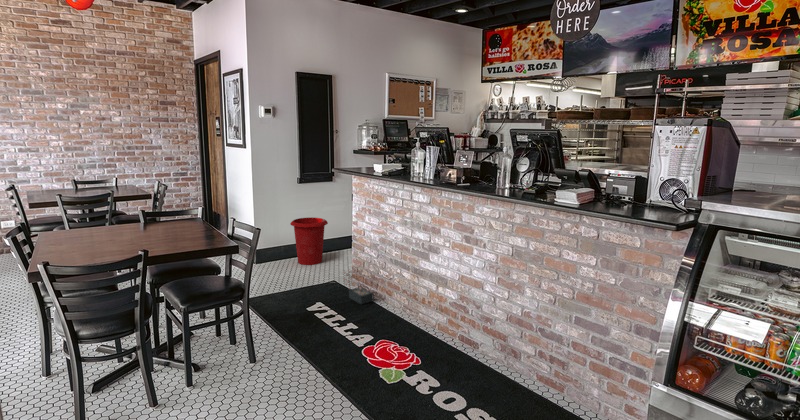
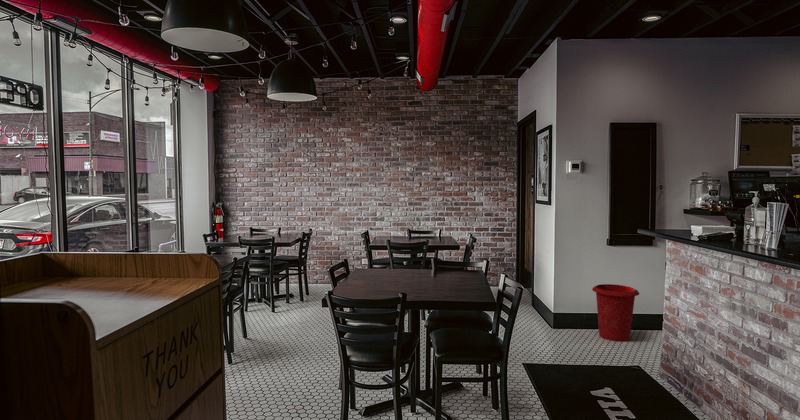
decorative plant: present [344,266,374,304] -> none [640,351,691,405]

